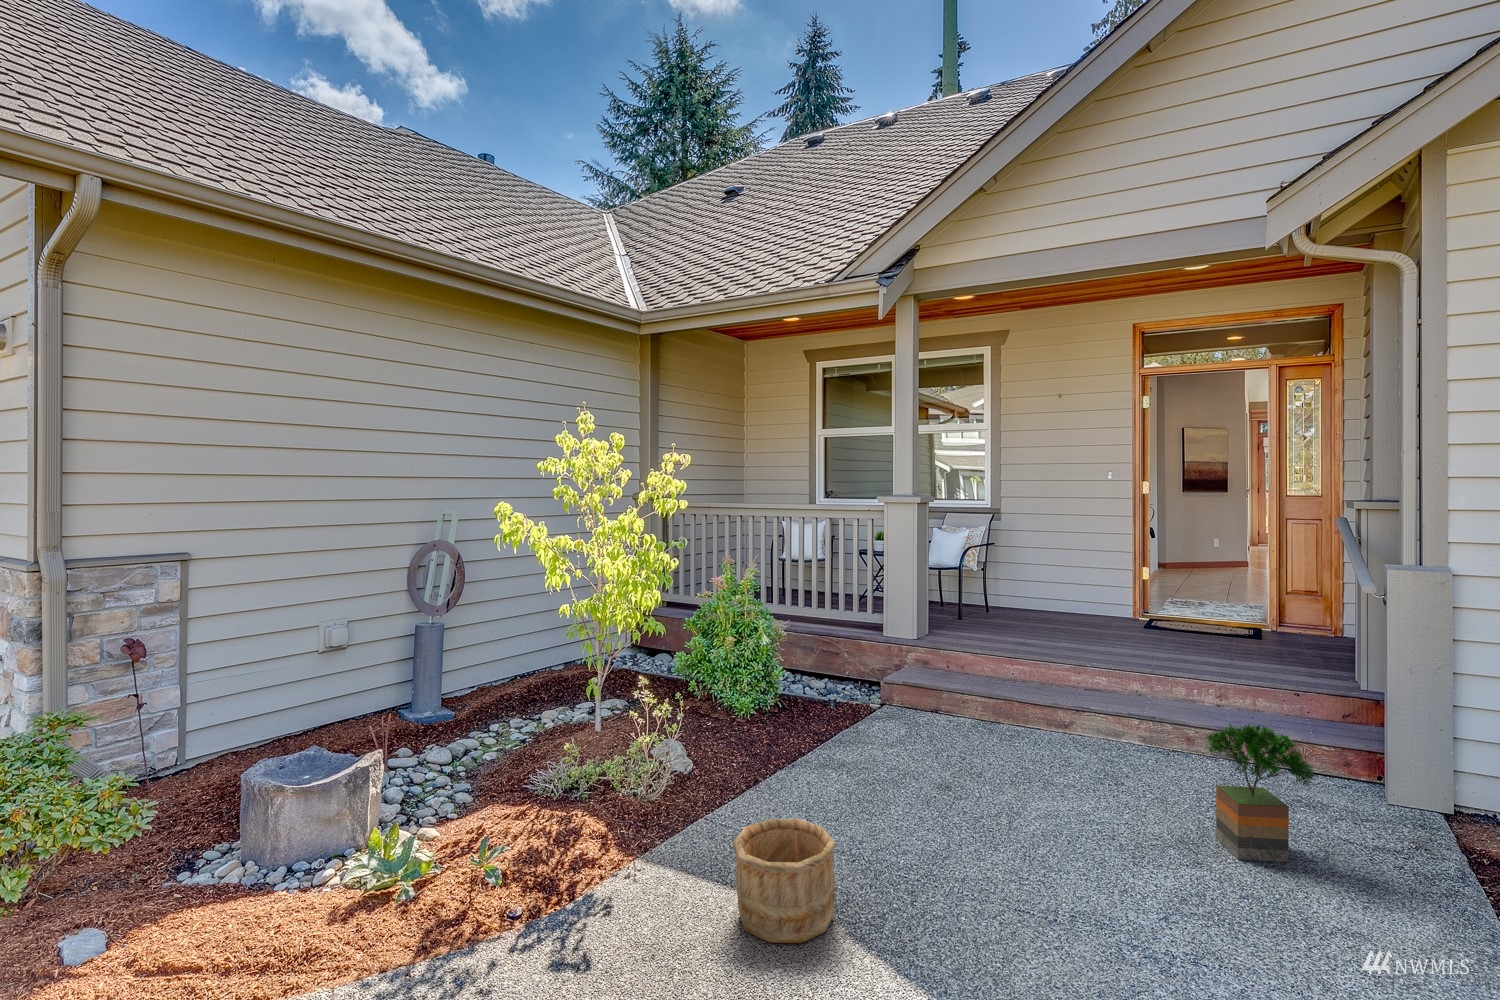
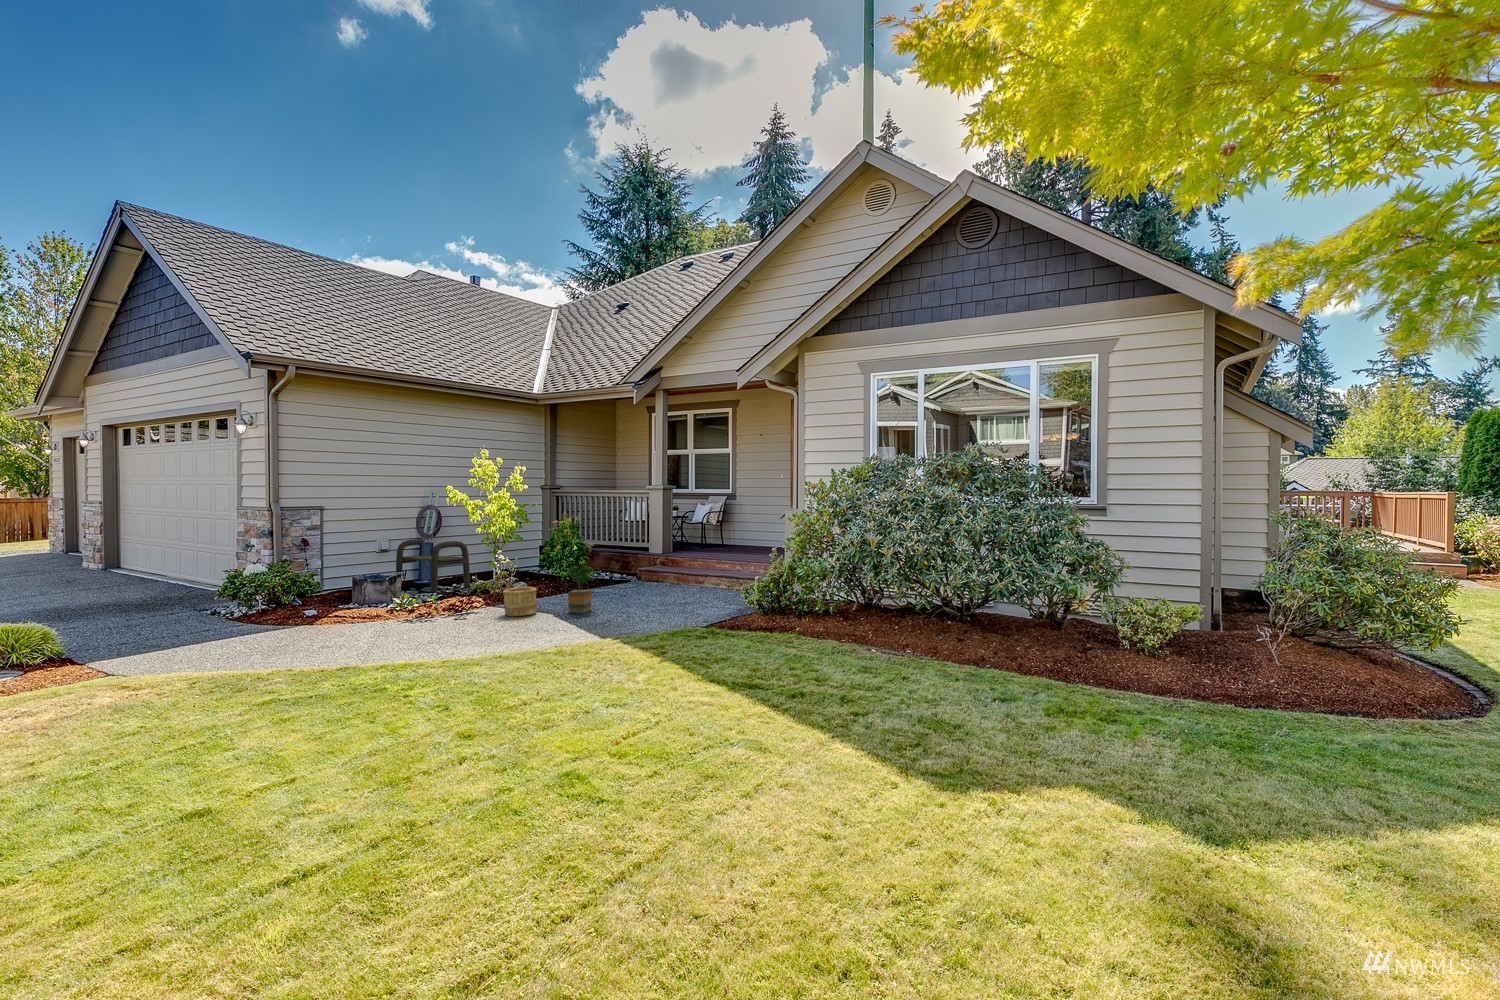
bench: none [364,613,532,751] -> present [396,539,470,593]
potted tree: present [1206,724,1315,863] -> present [568,566,595,613]

